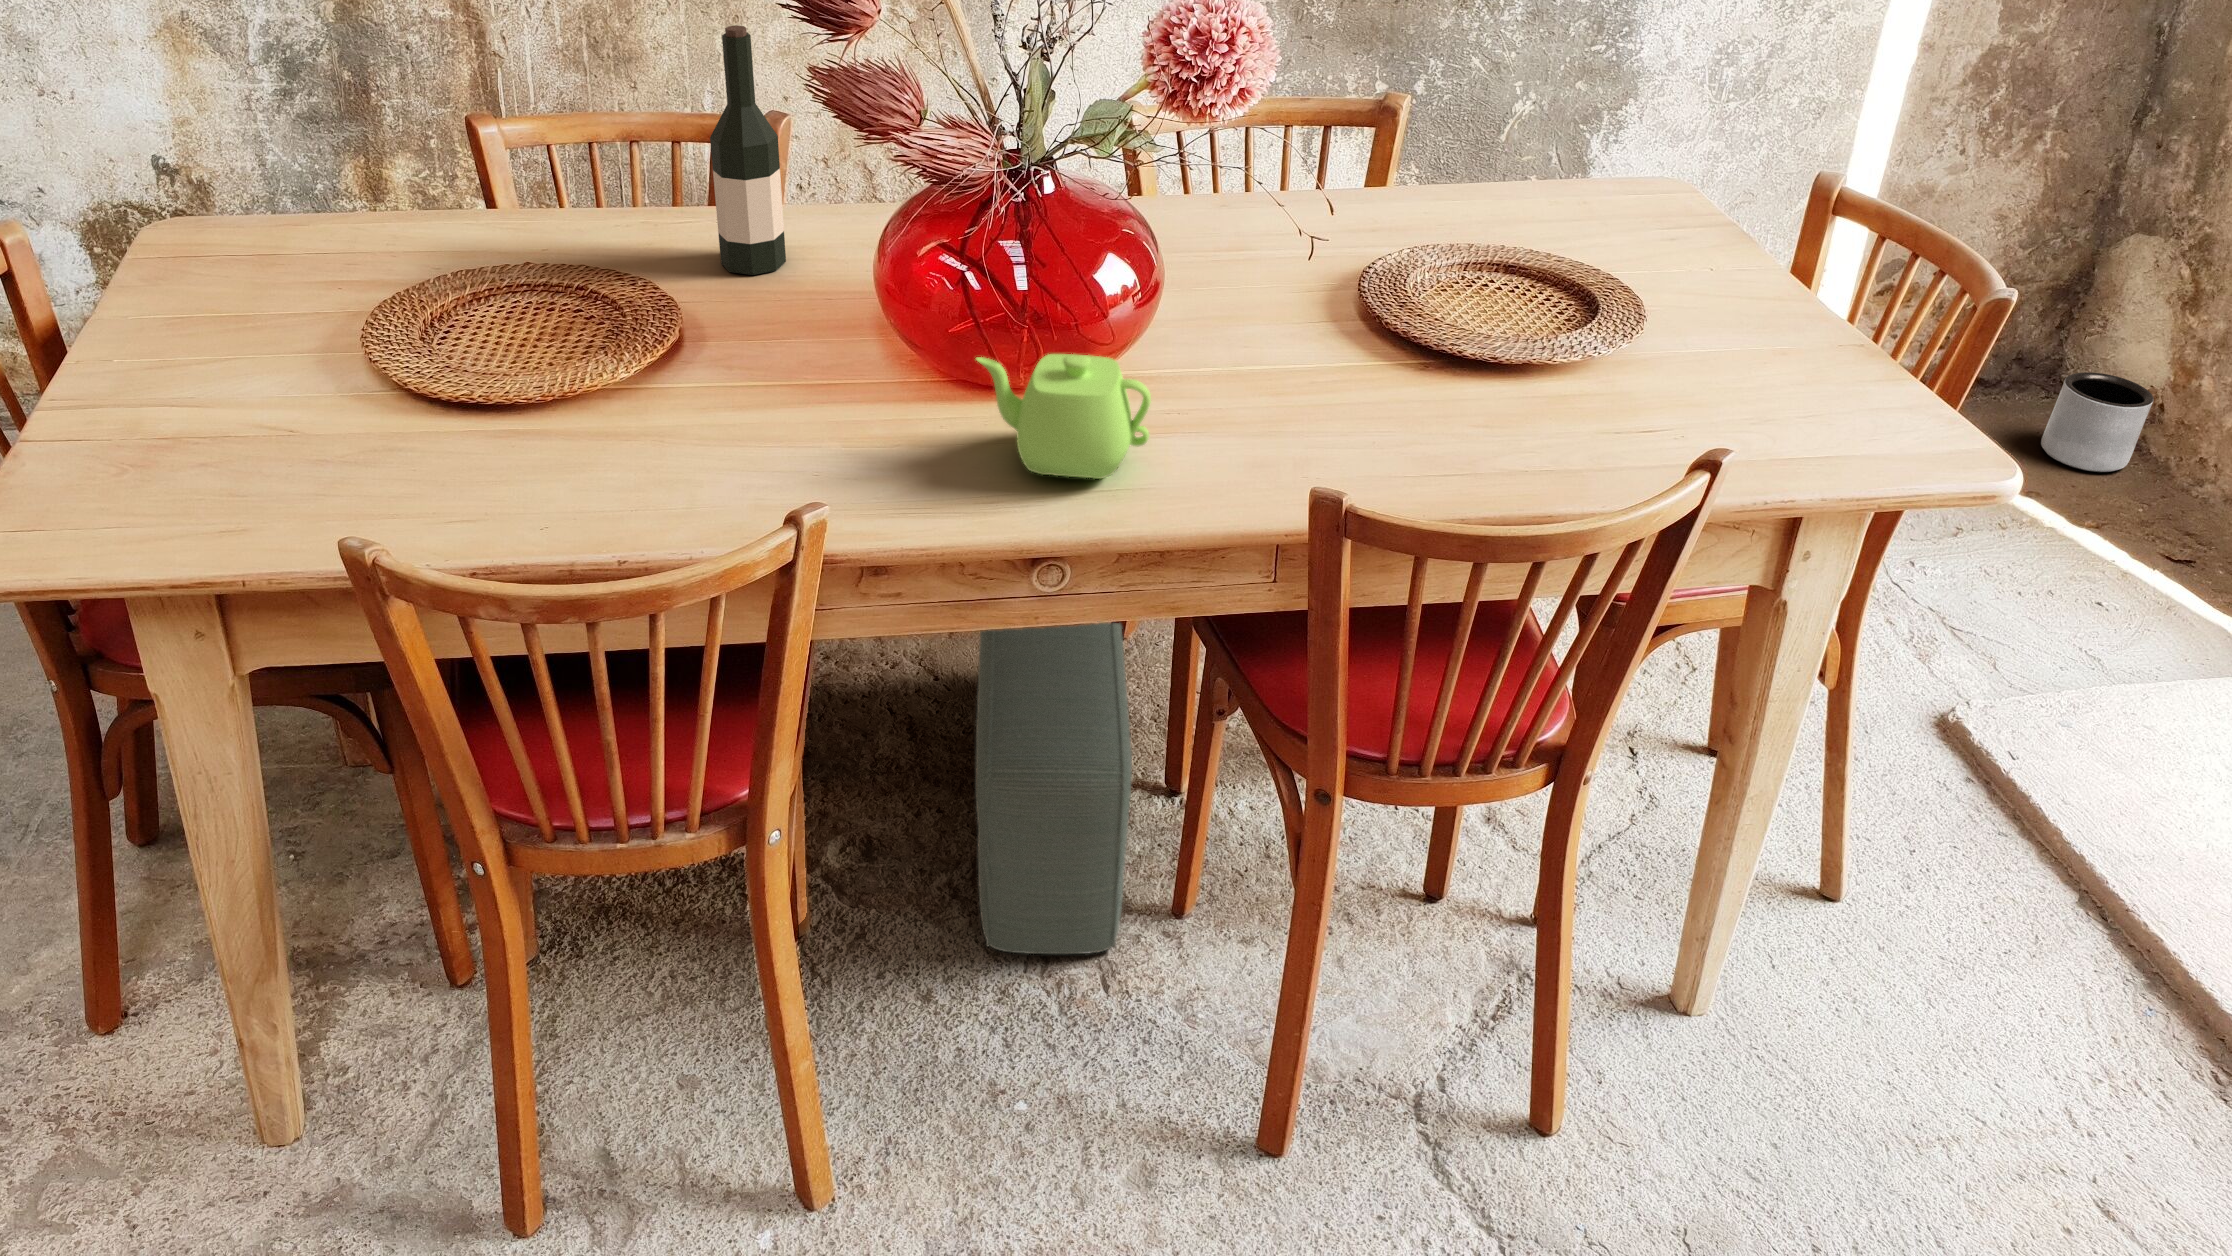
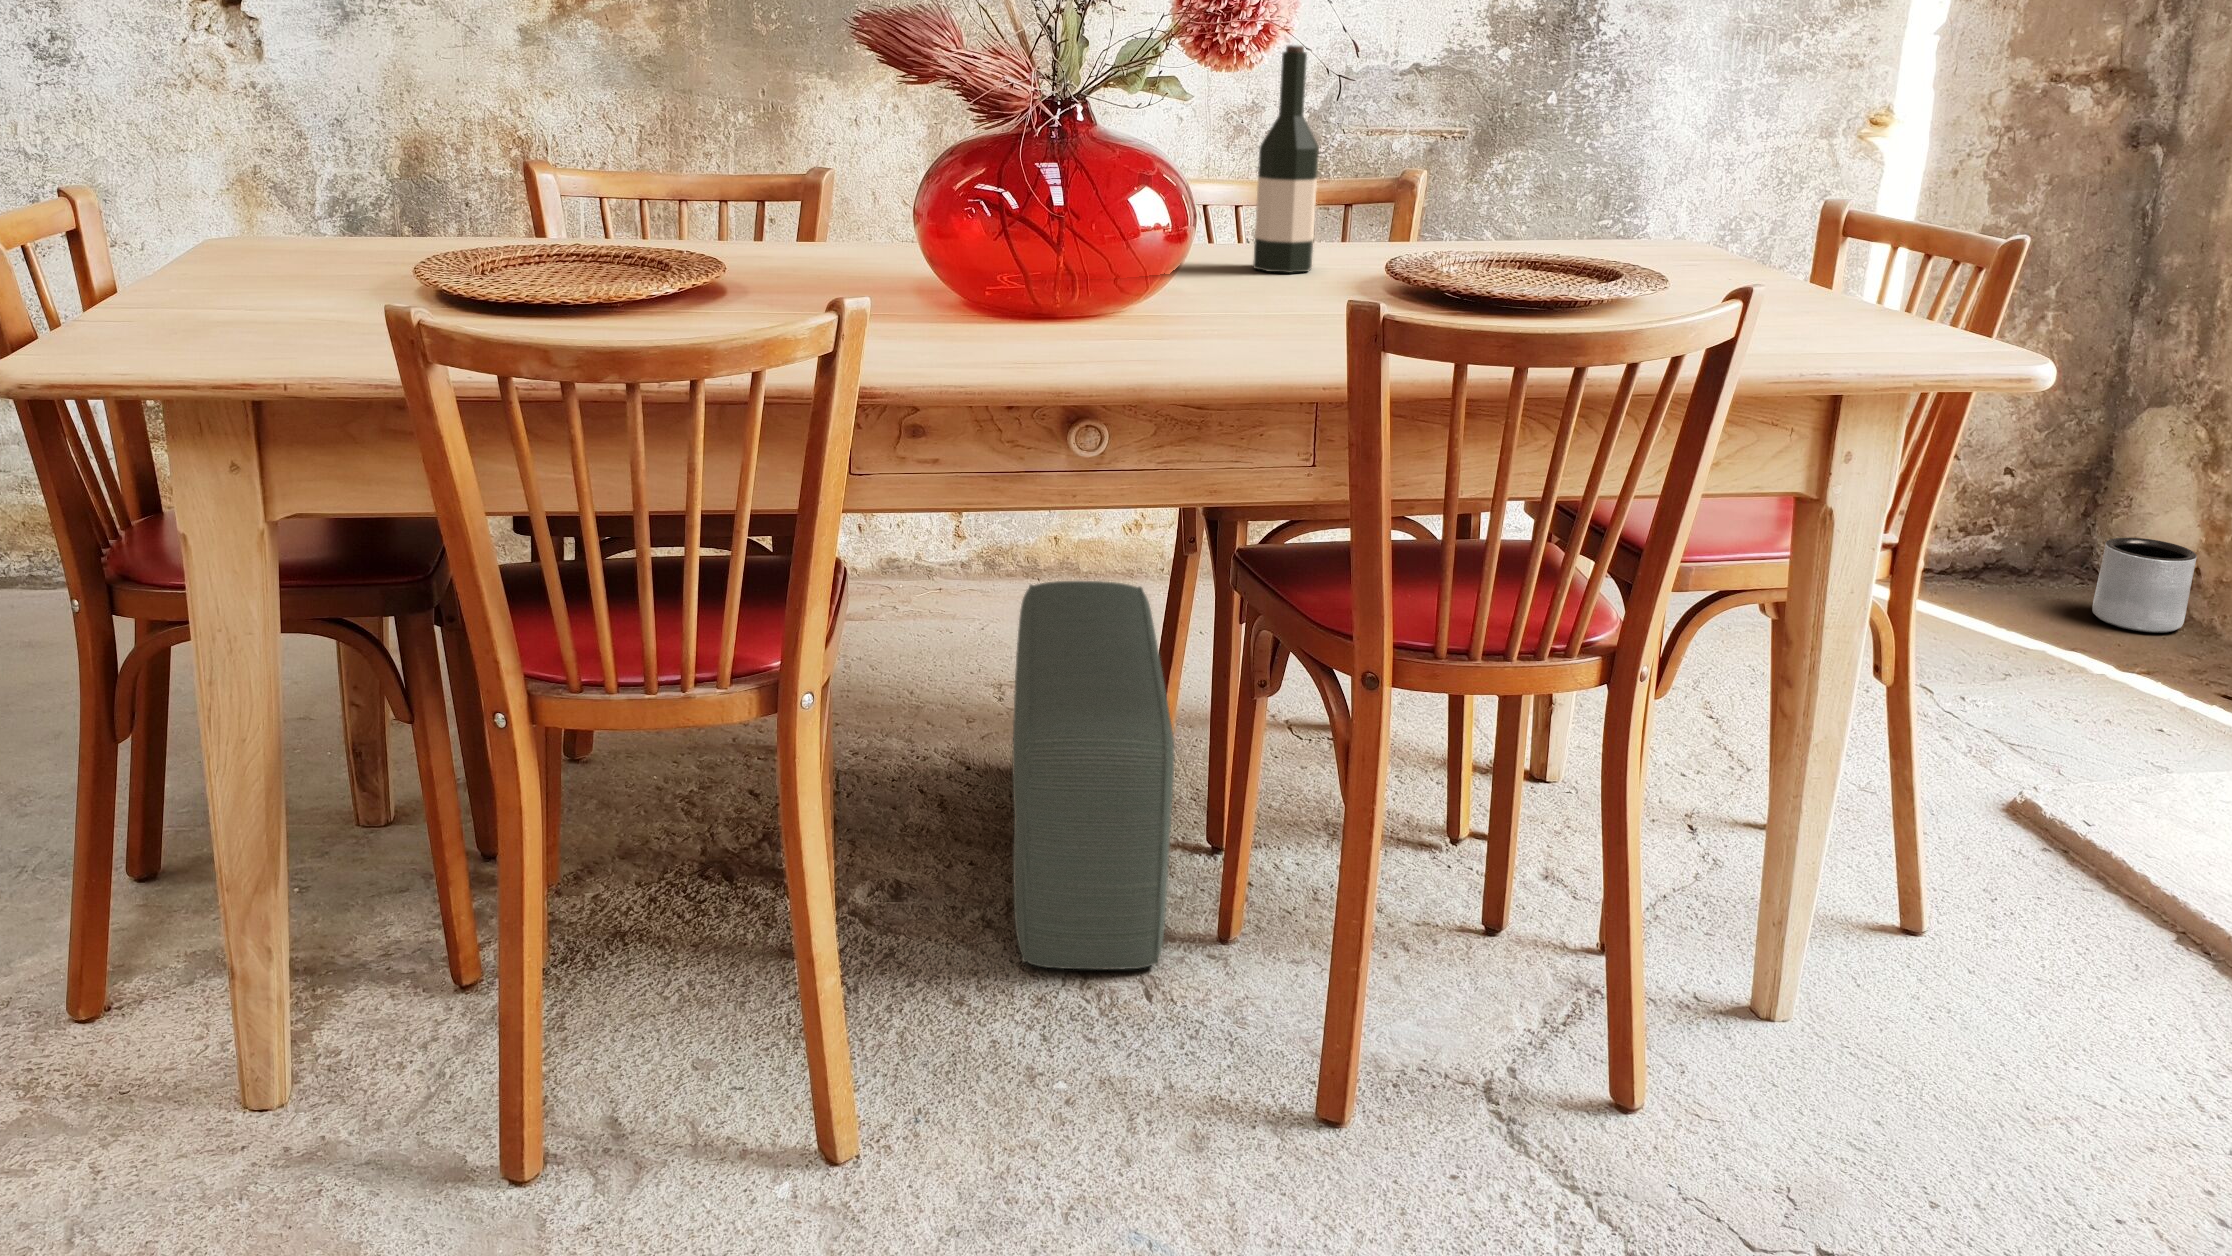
wine bottle: present [710,25,786,275] -> present [1253,45,1319,273]
teapot: present [976,354,1151,479] -> none [1025,246,1190,360]

